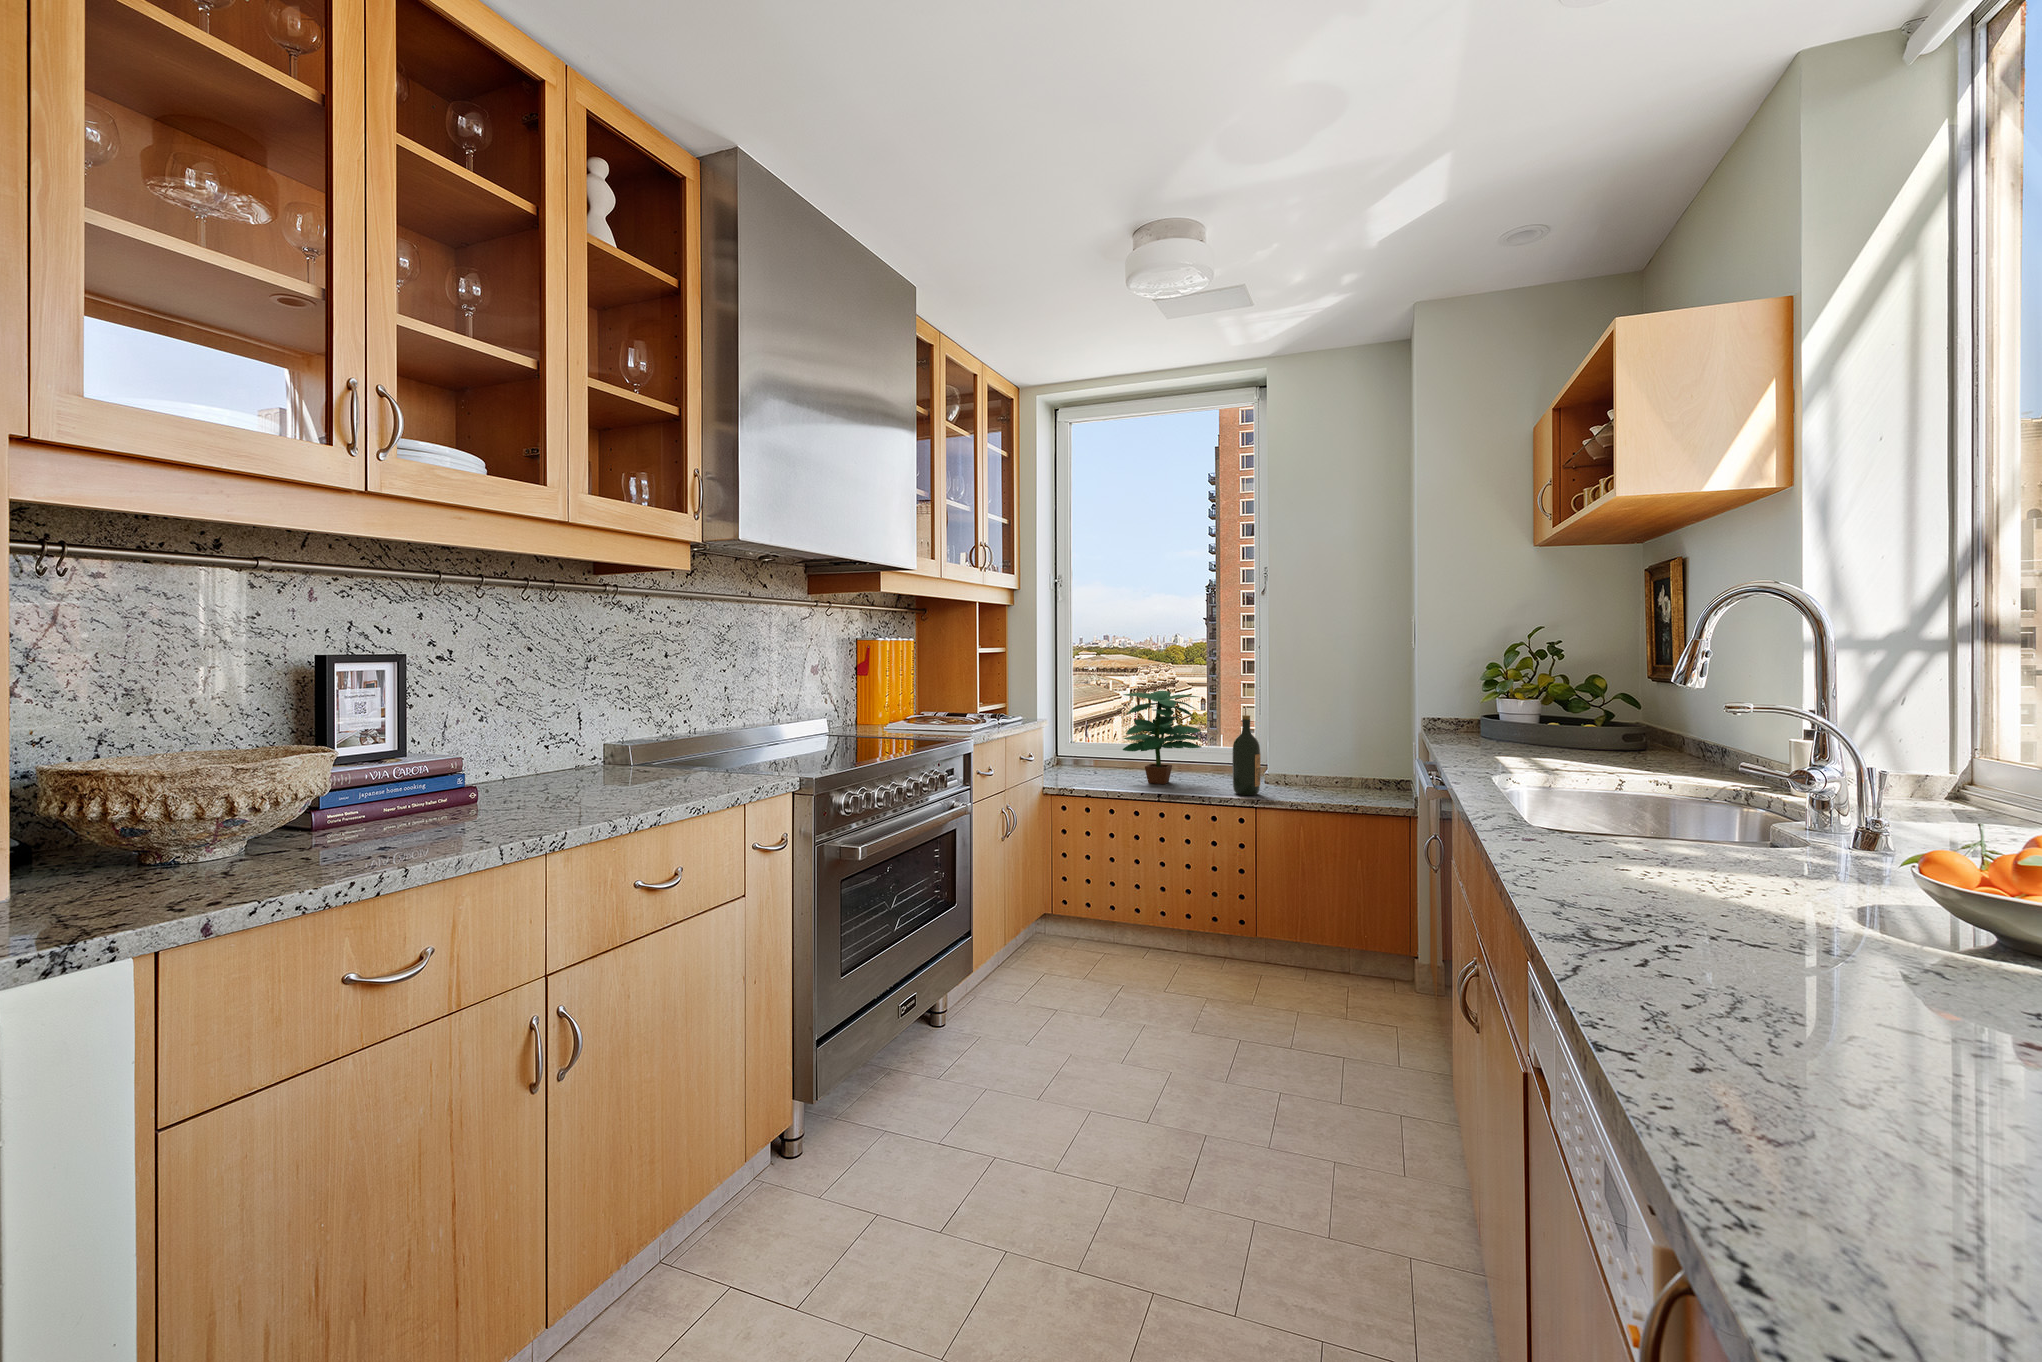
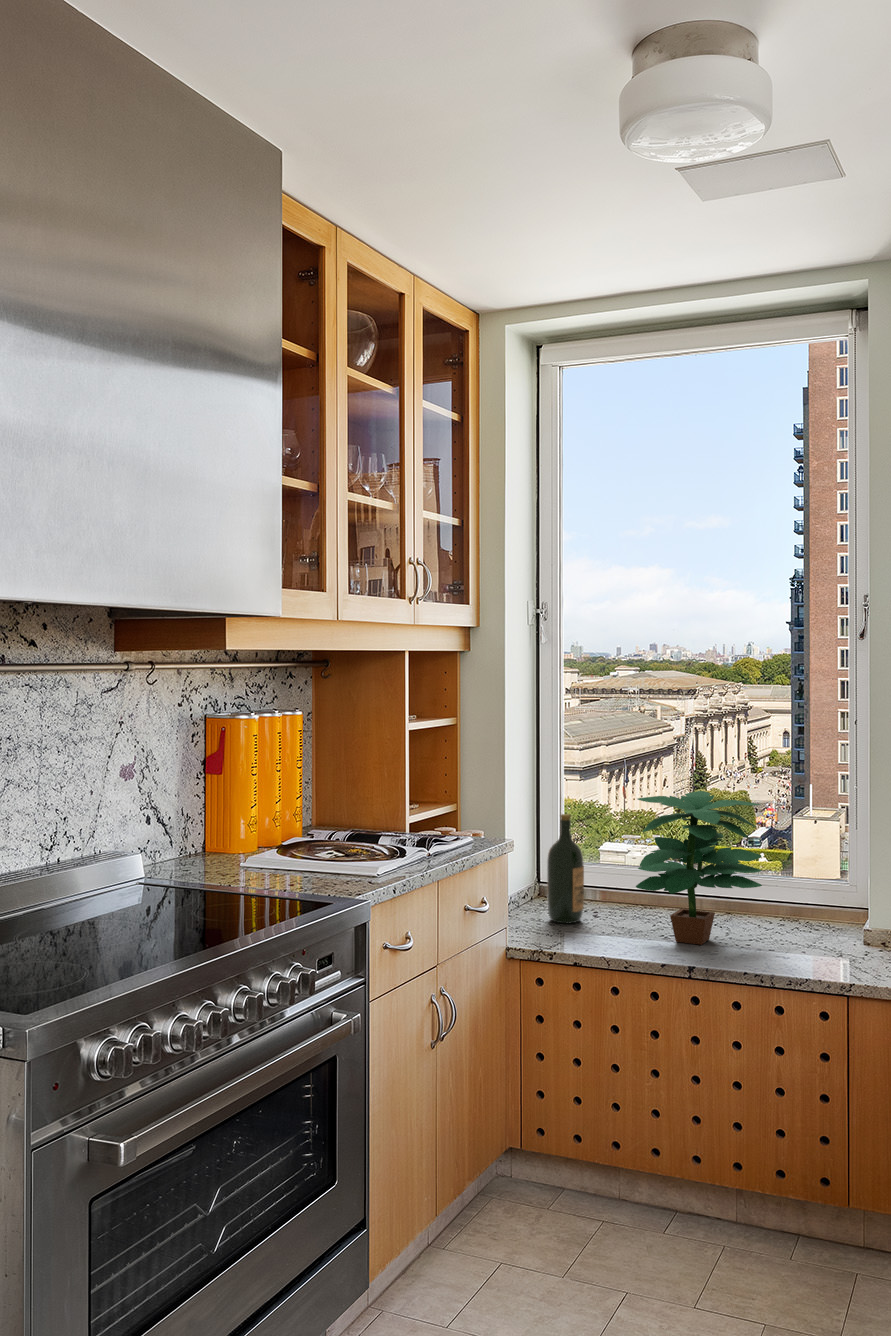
wine bottle: present [1233,715,1261,795] -> present [547,814,584,923]

